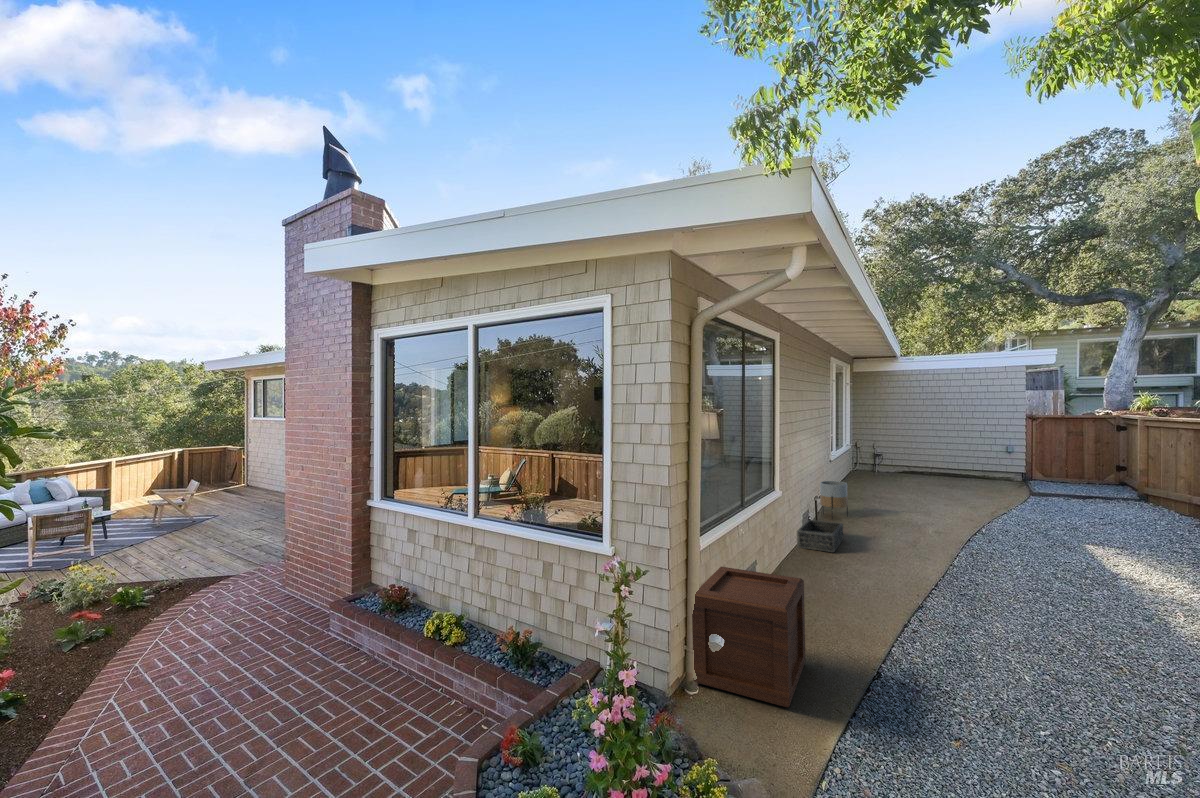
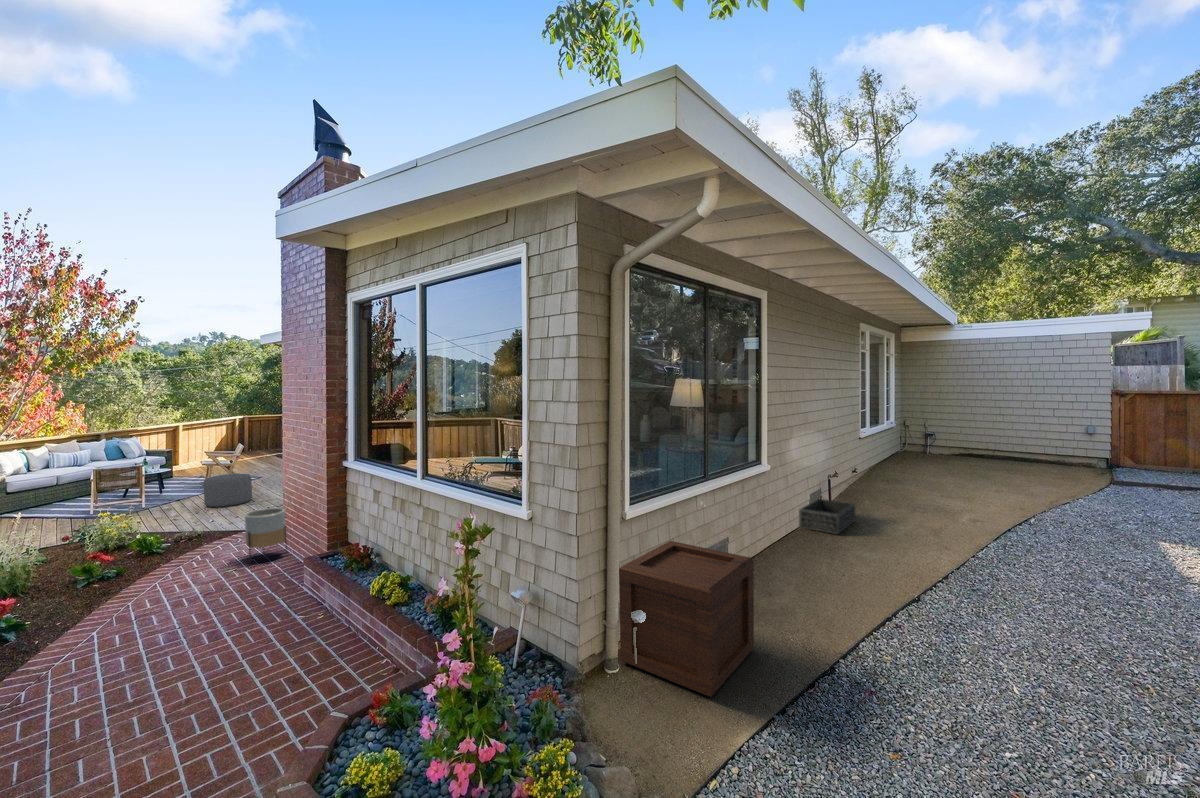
planter: present [820,481,848,519] -> present [245,508,287,564]
ottoman: none [163,514,217,552] -> present [204,474,252,507]

